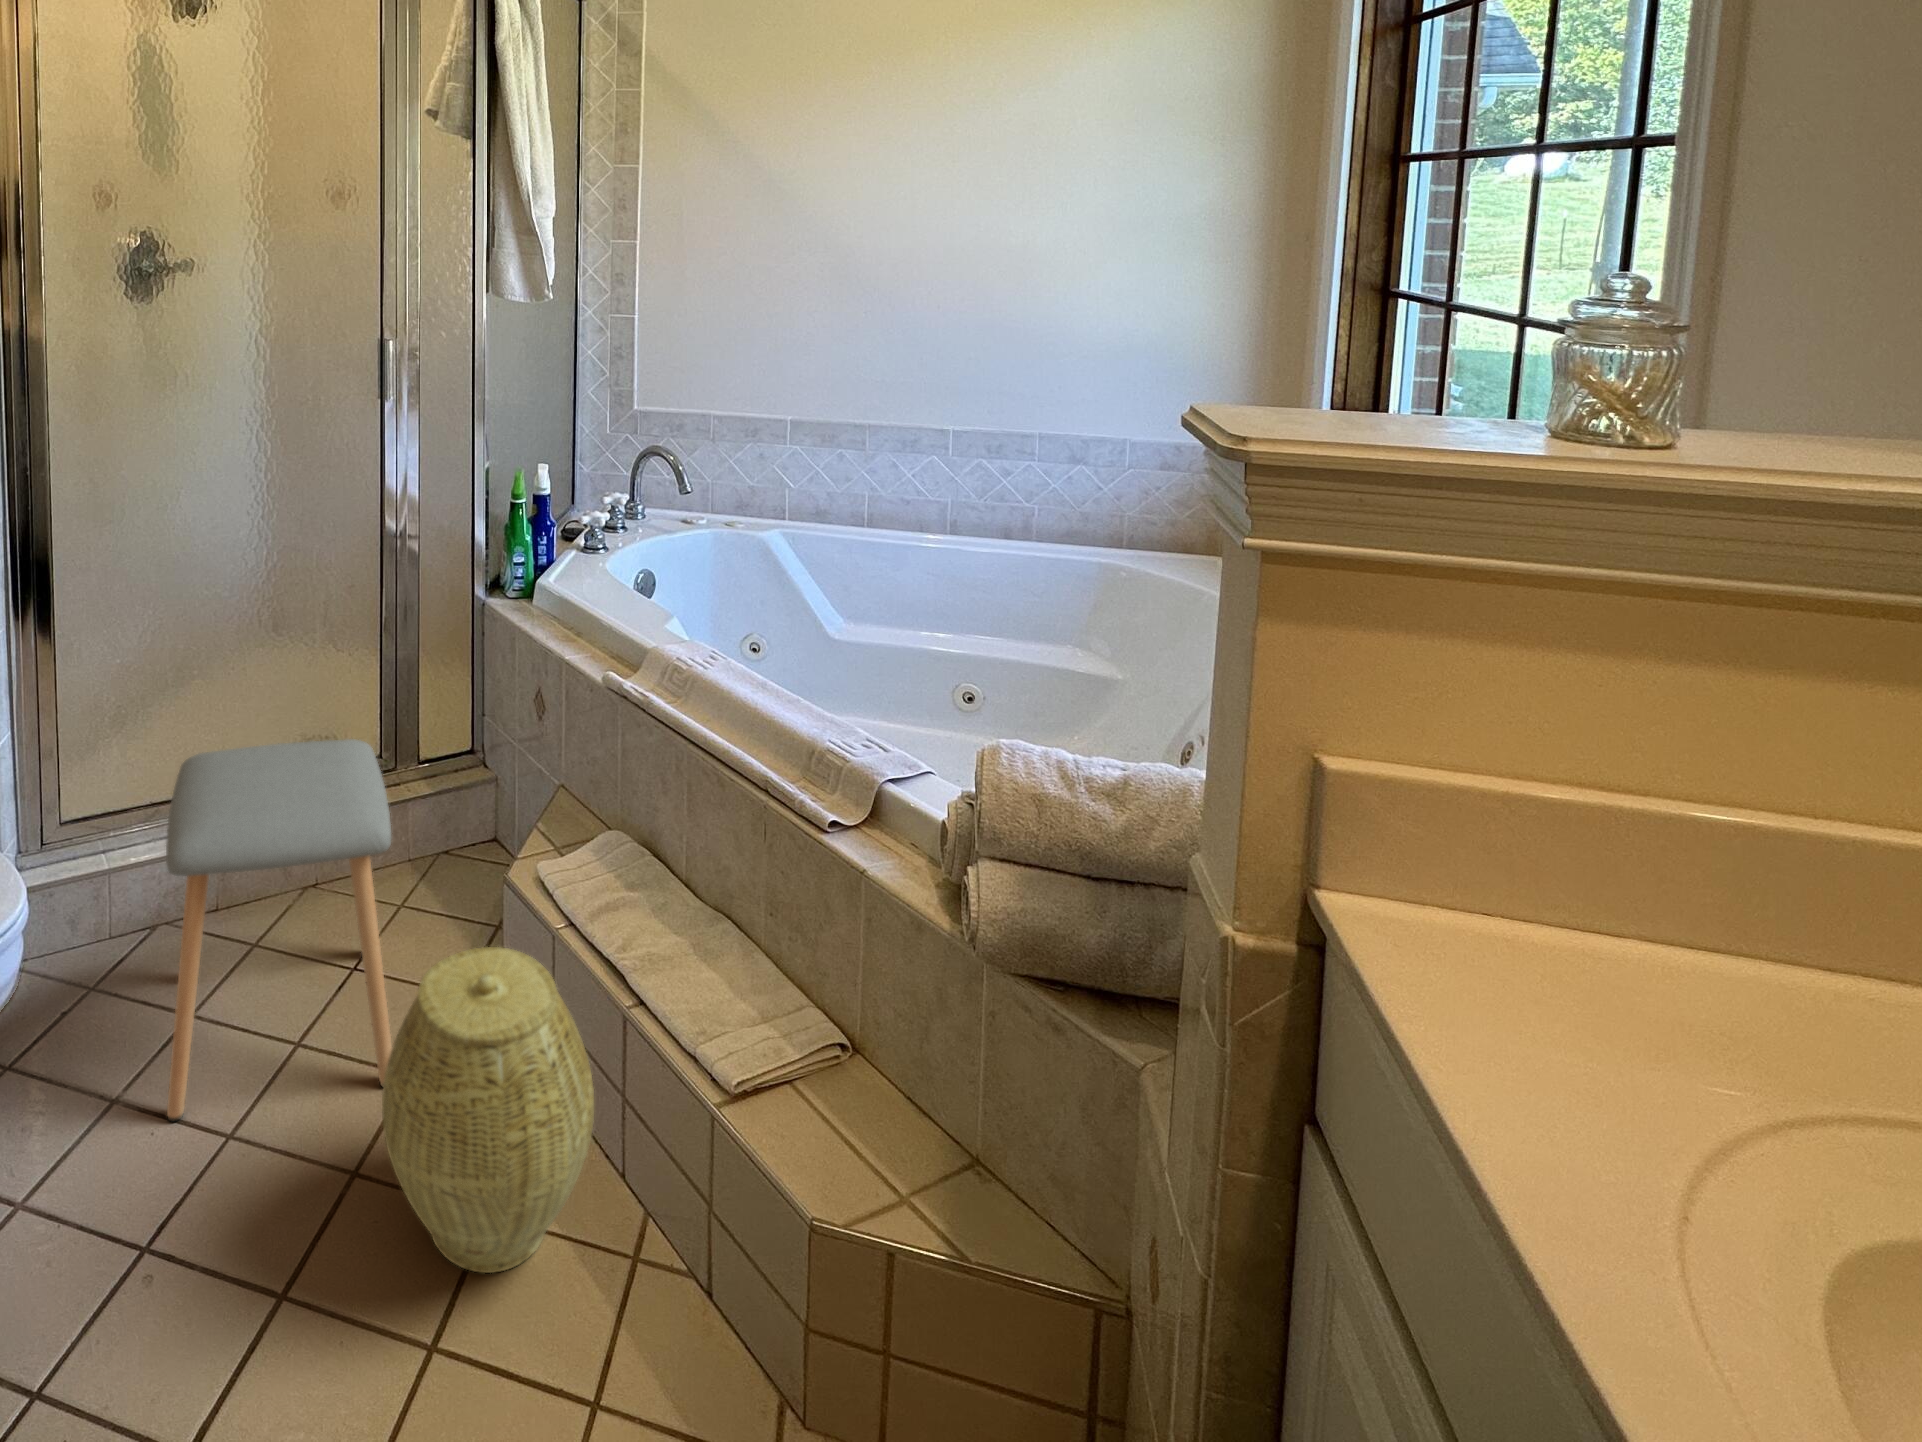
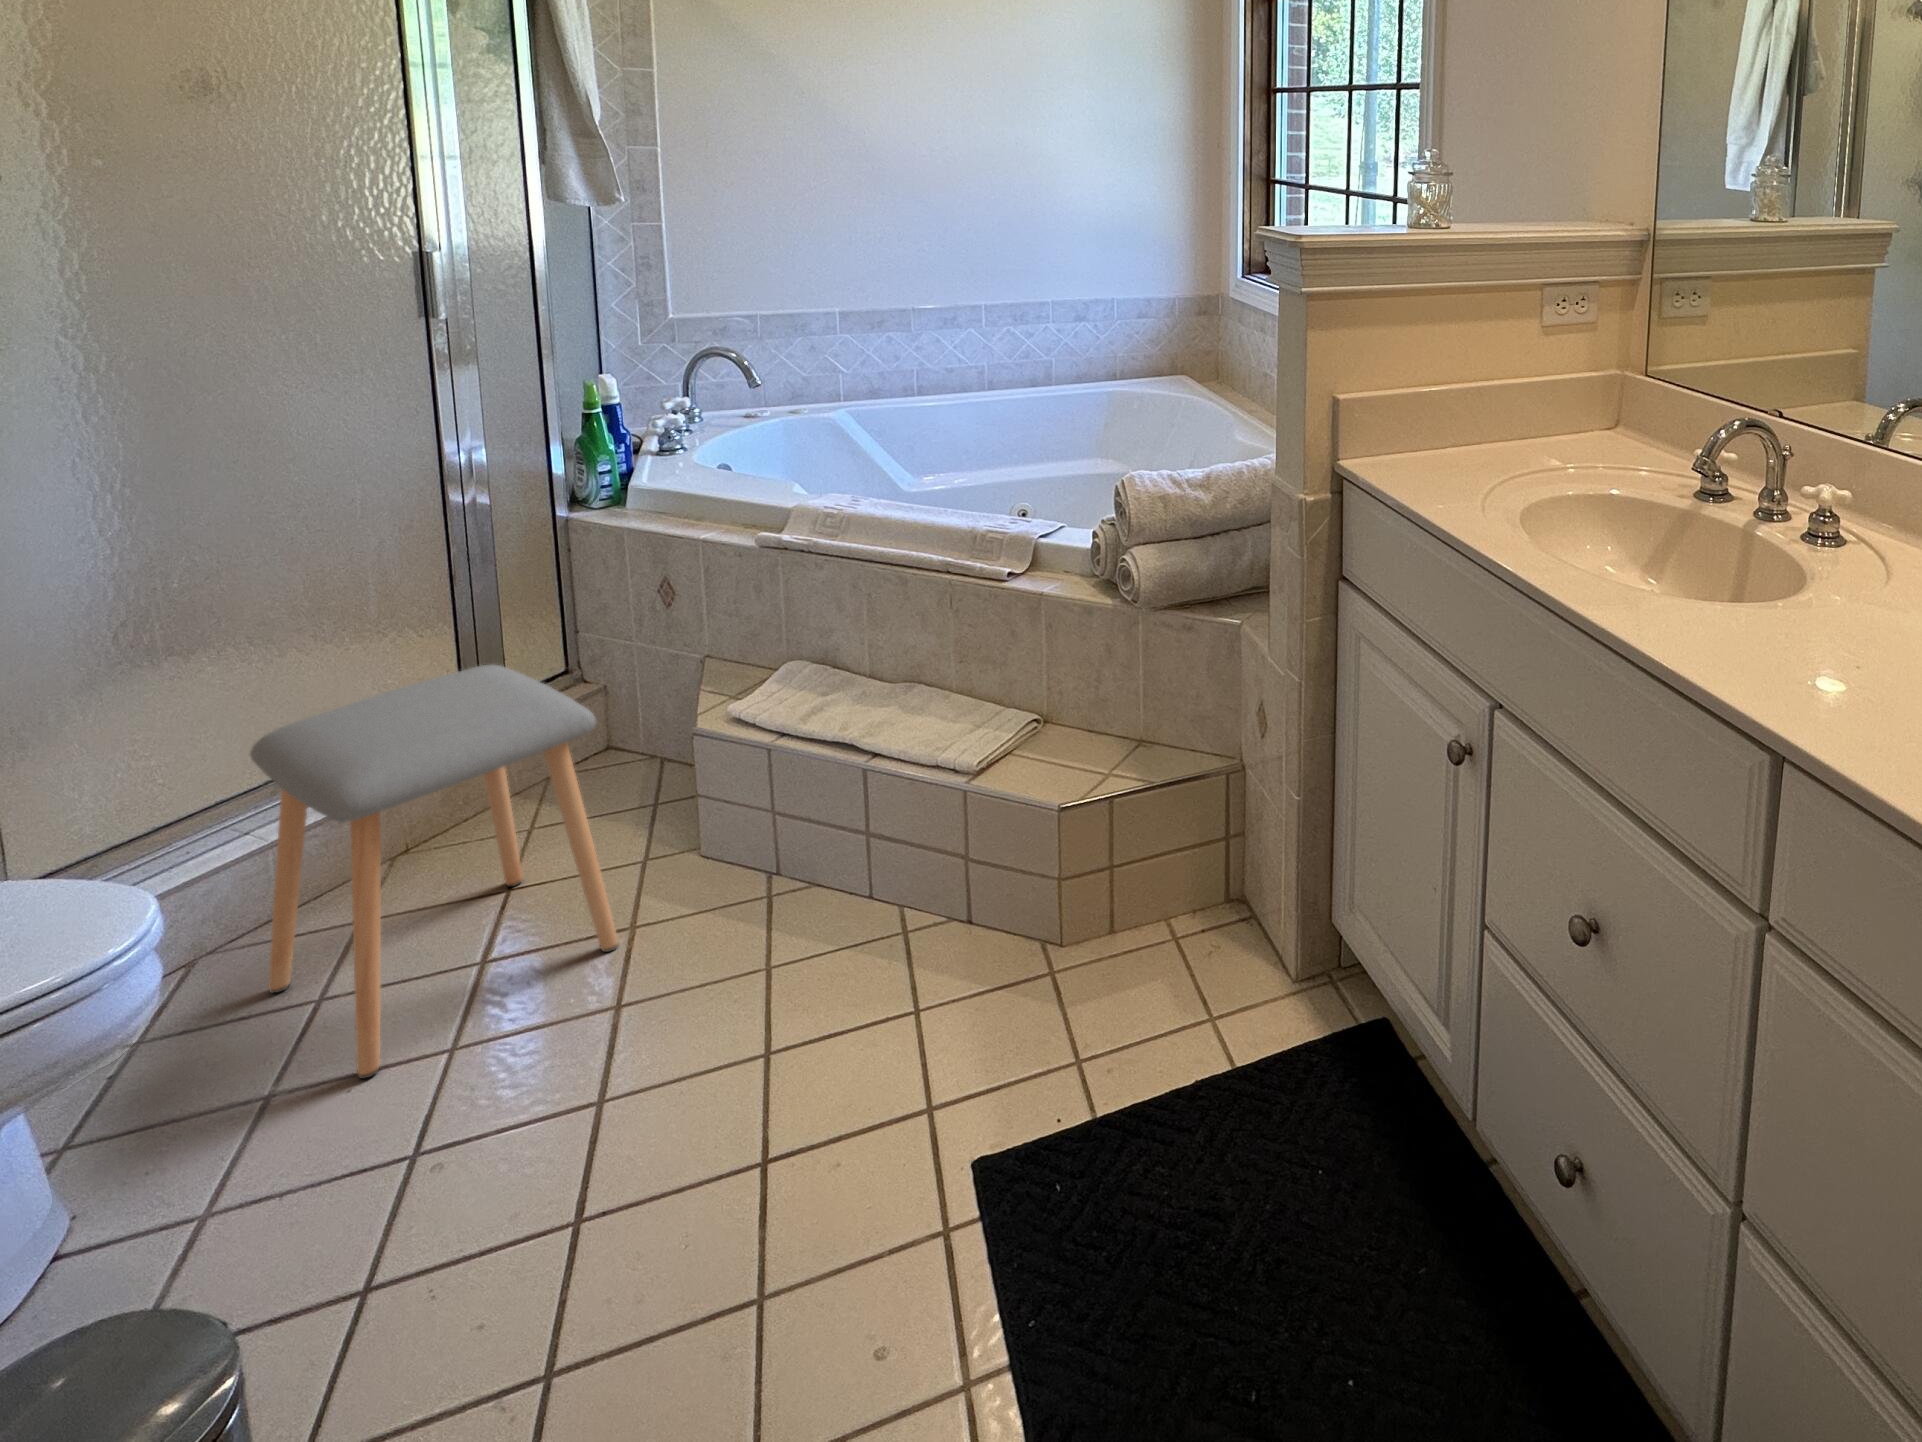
woven basket: present [382,947,594,1273] -> none [661,751,865,1006]

